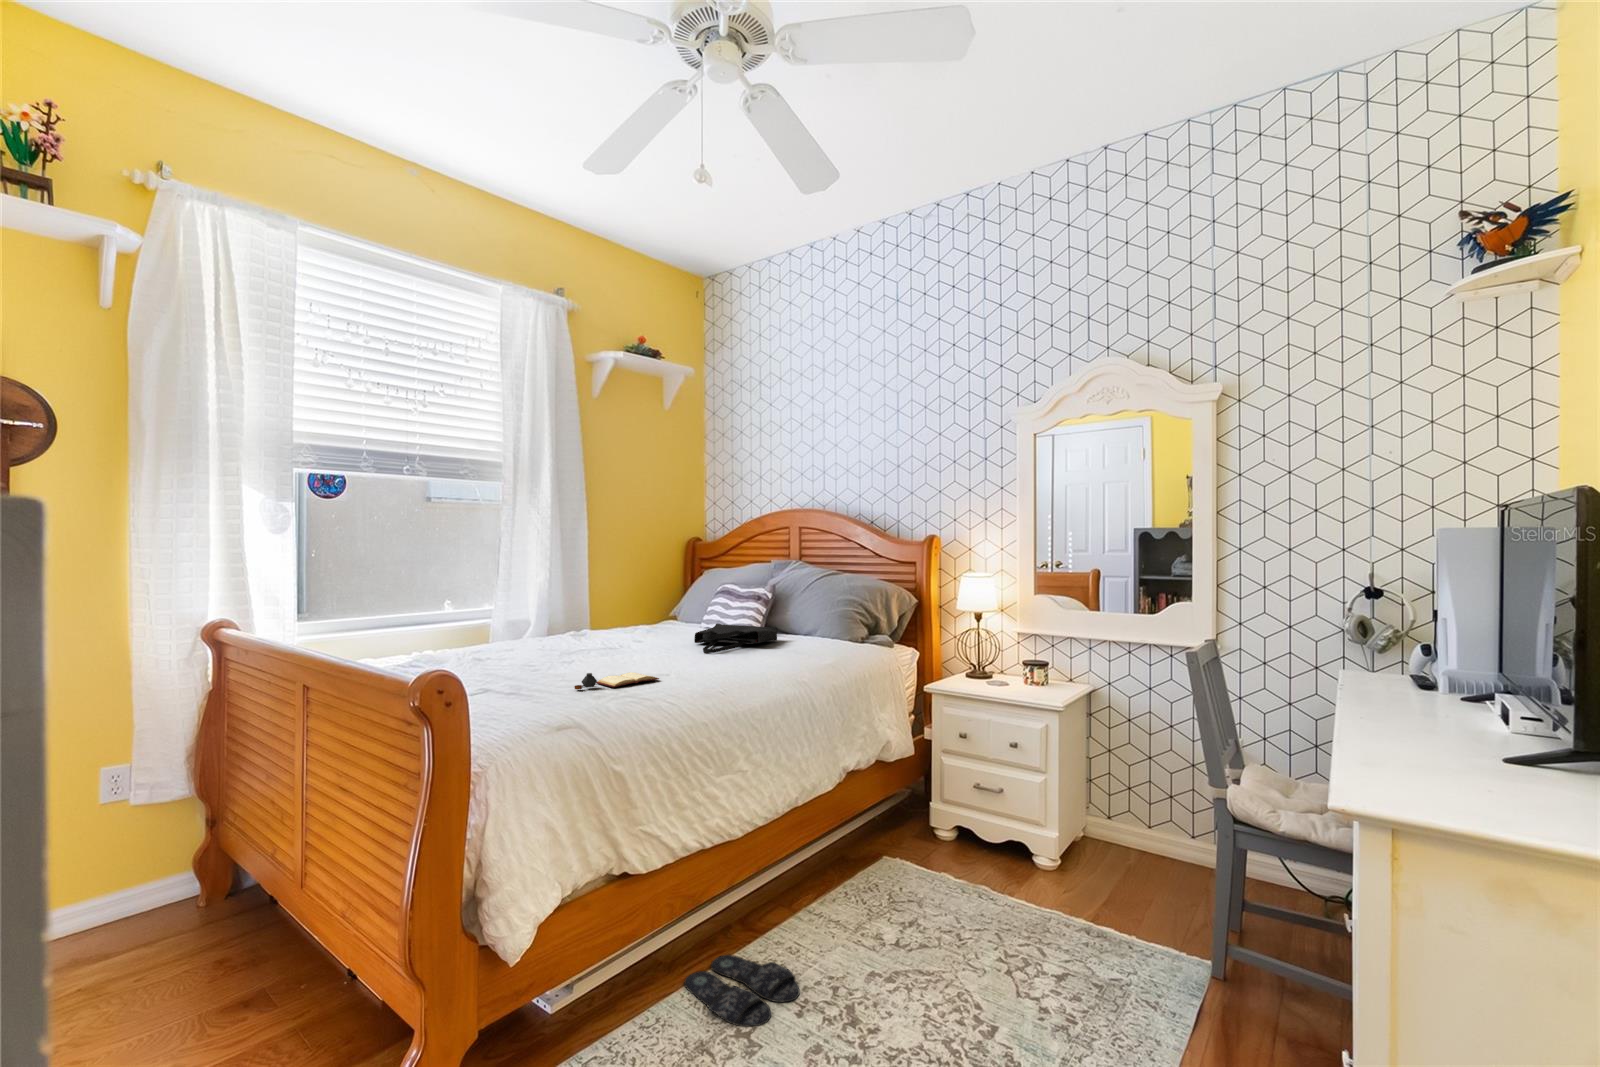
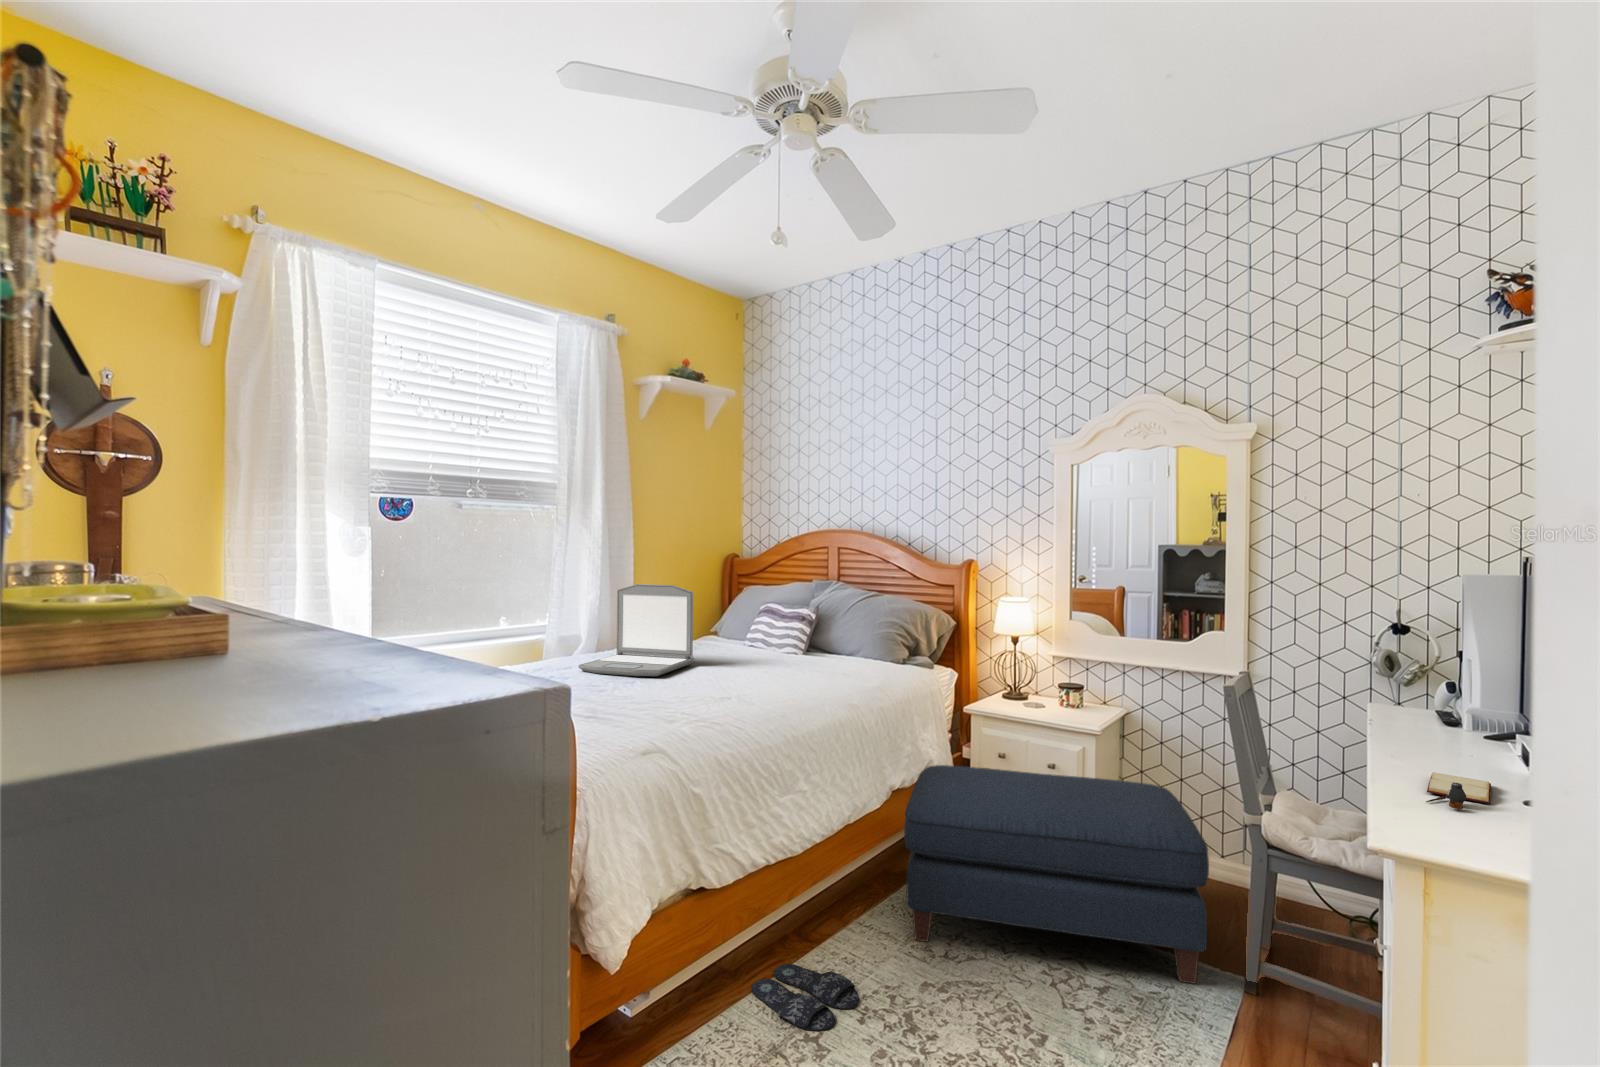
laptop: none [518,562,643,656] -> present [578,584,694,676]
tote bag: present [694,624,778,653] -> none [743,644,821,675]
book: present [574,673,659,689] -> present [1426,772,1491,809]
ottoman: none [854,745,1172,969] -> present [904,765,1209,984]

